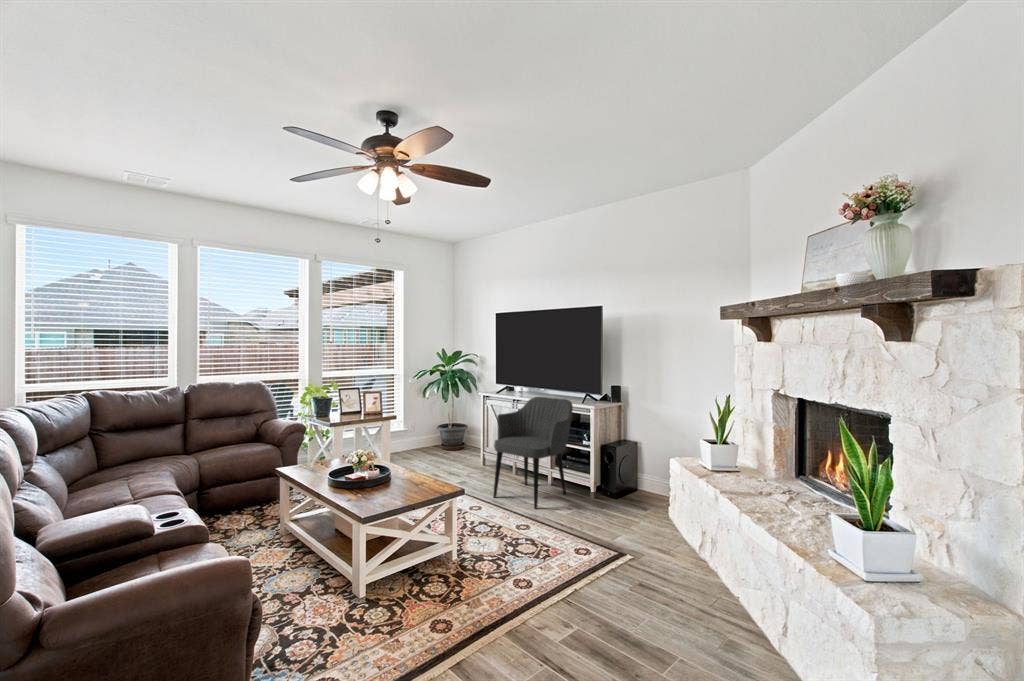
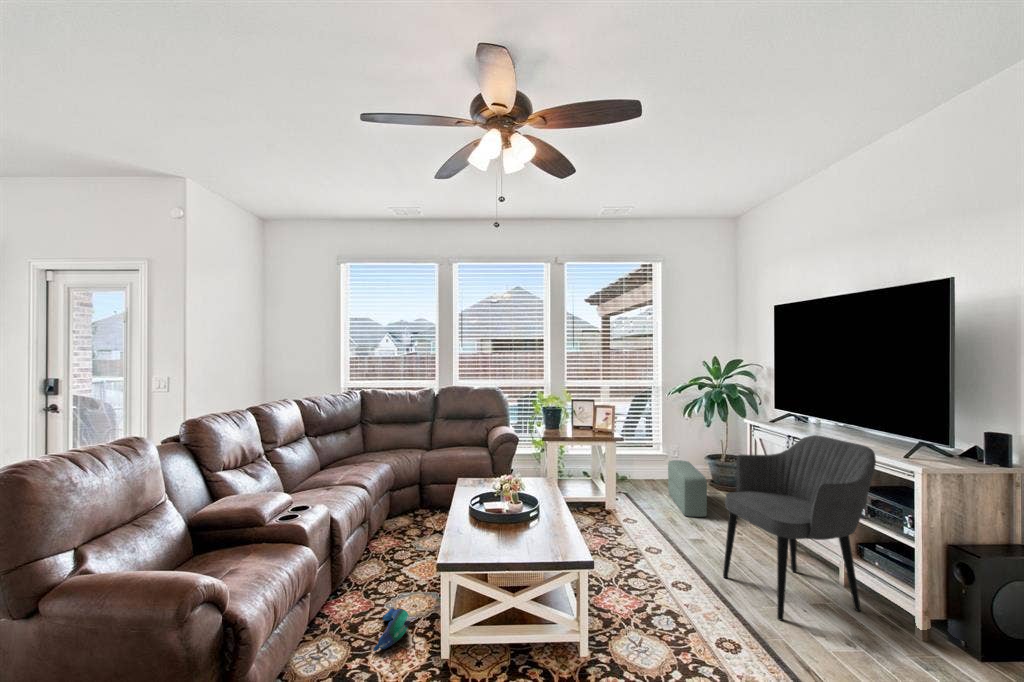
pouf: none [419,430,457,470] -> present [668,460,707,517]
plush toy: none [276,580,318,616] -> present [373,608,411,652]

